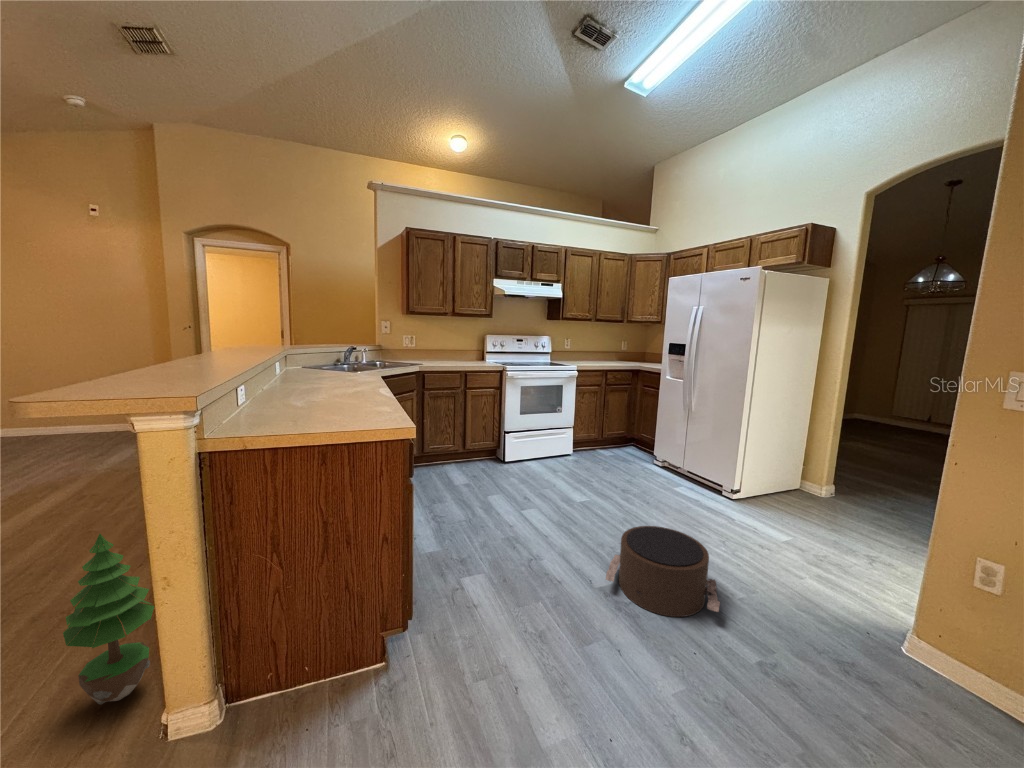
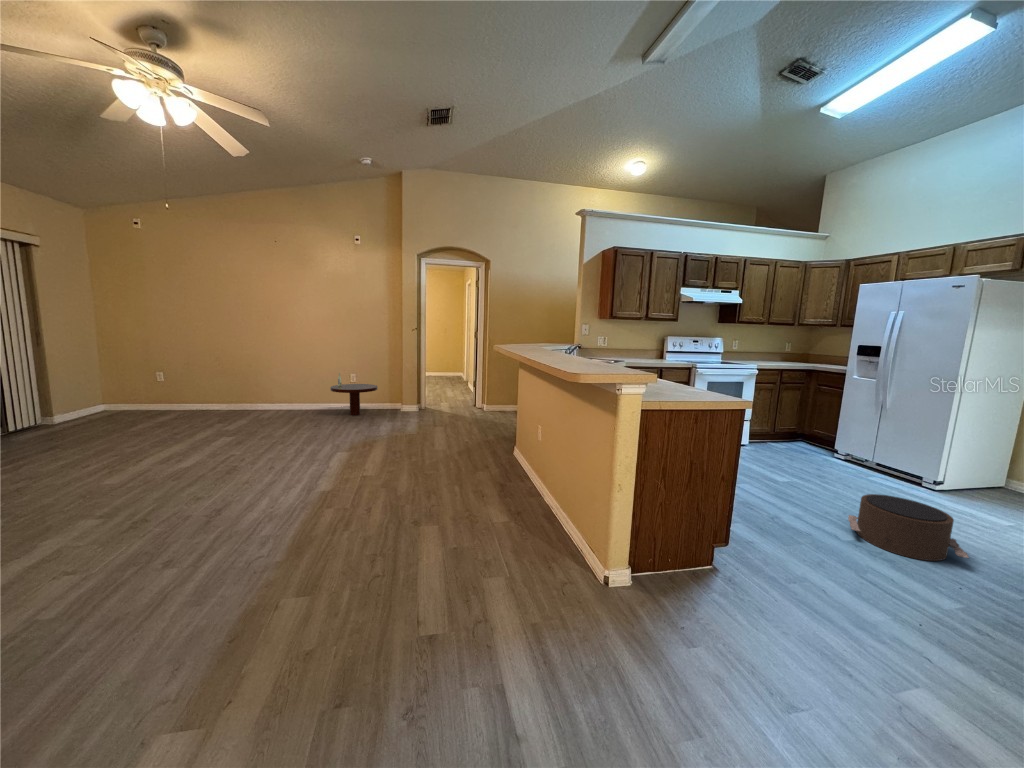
coffee table: none [31,389,120,447] -> present [330,373,378,415]
potted tree: present [63,534,154,704] -> none [543,452,581,553]

